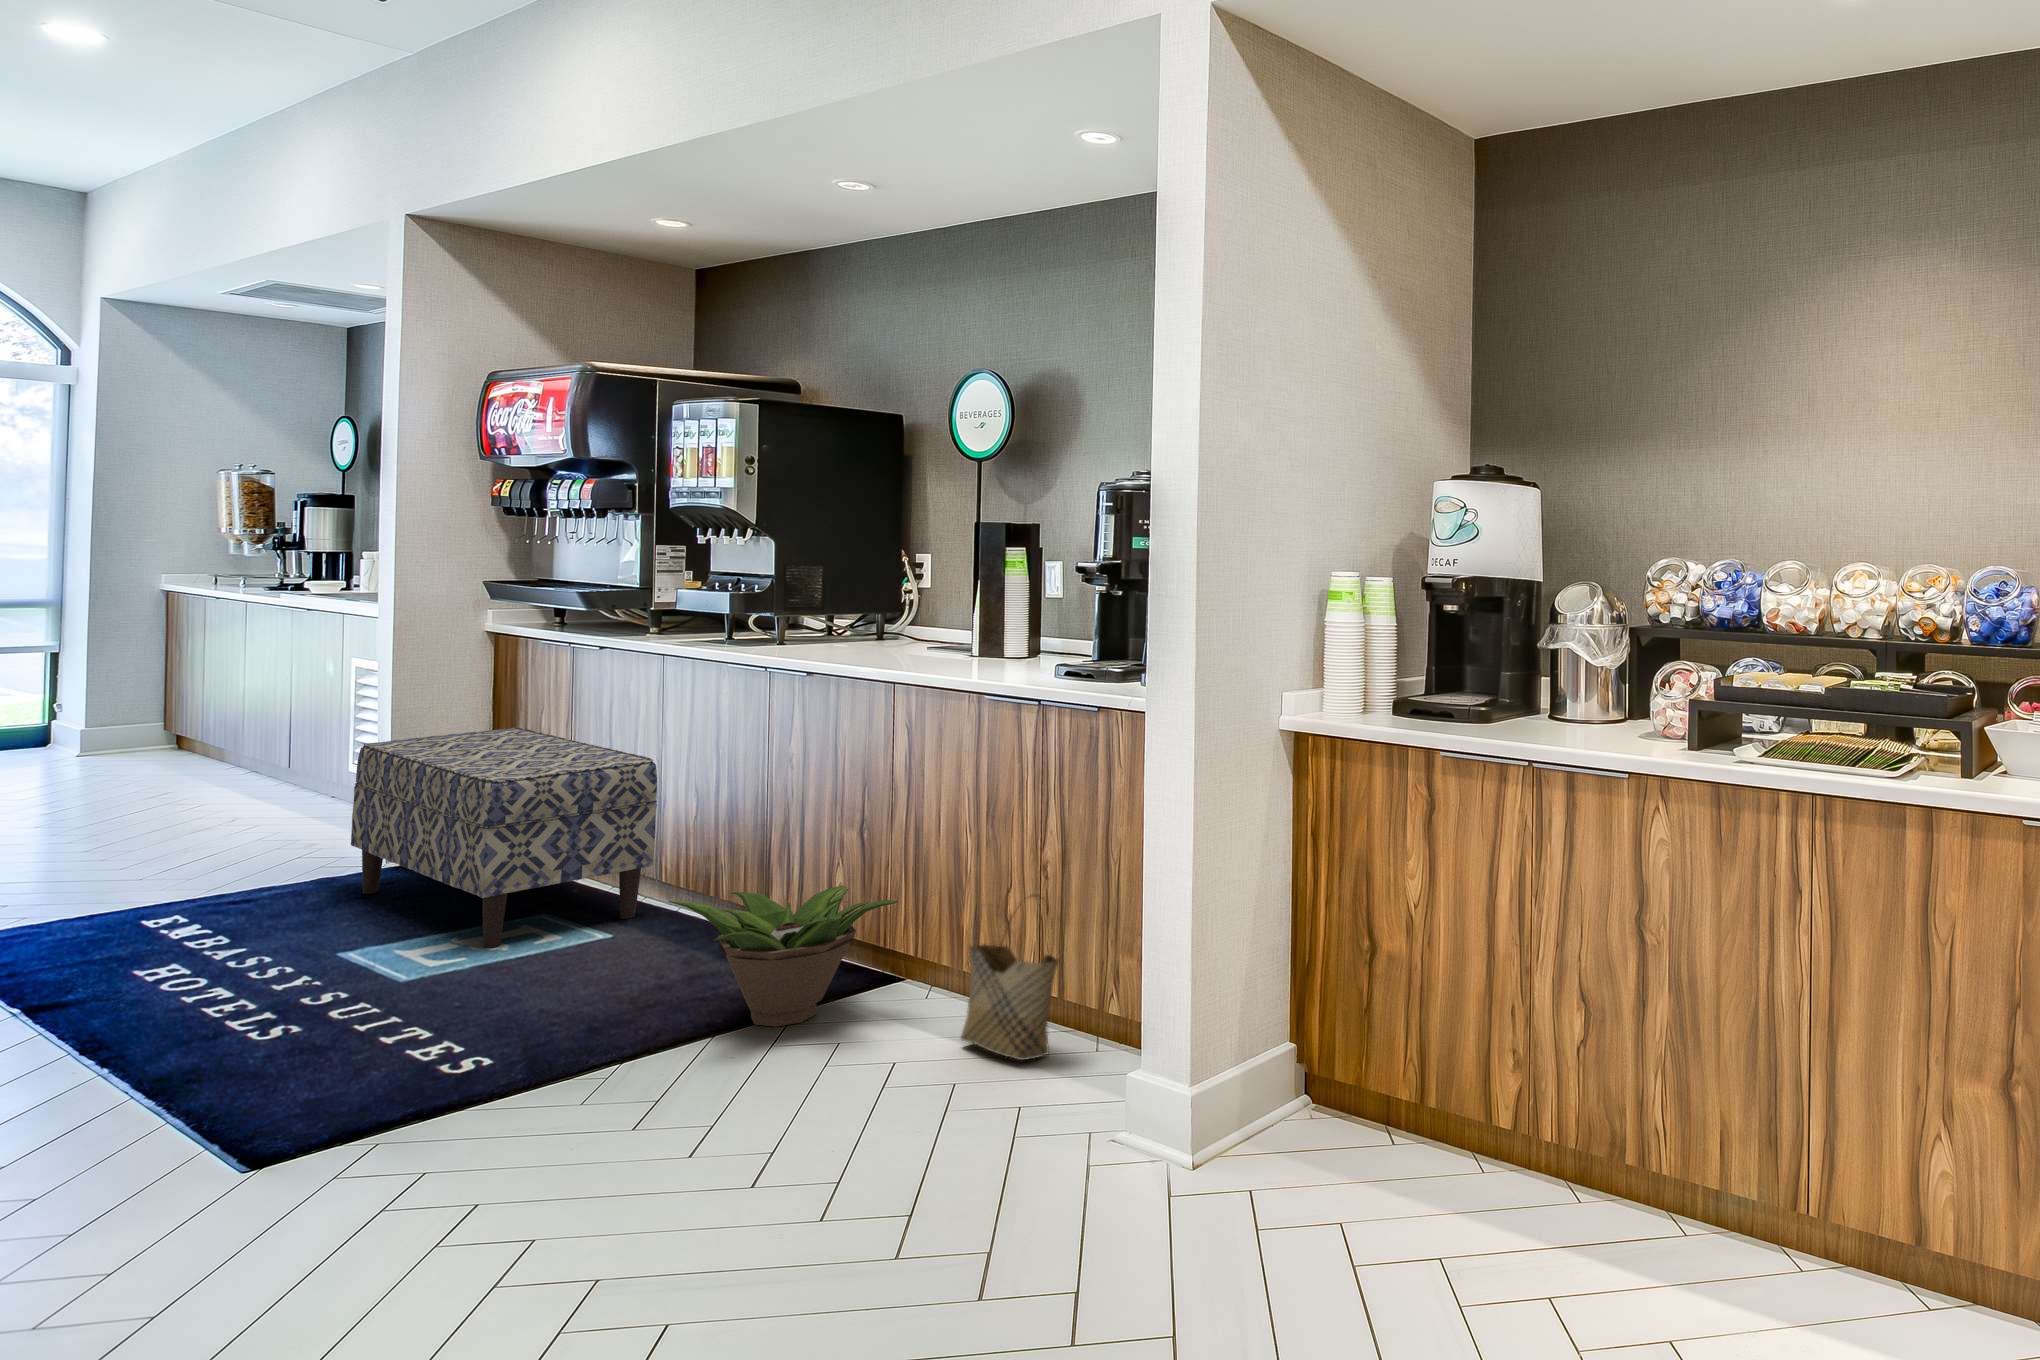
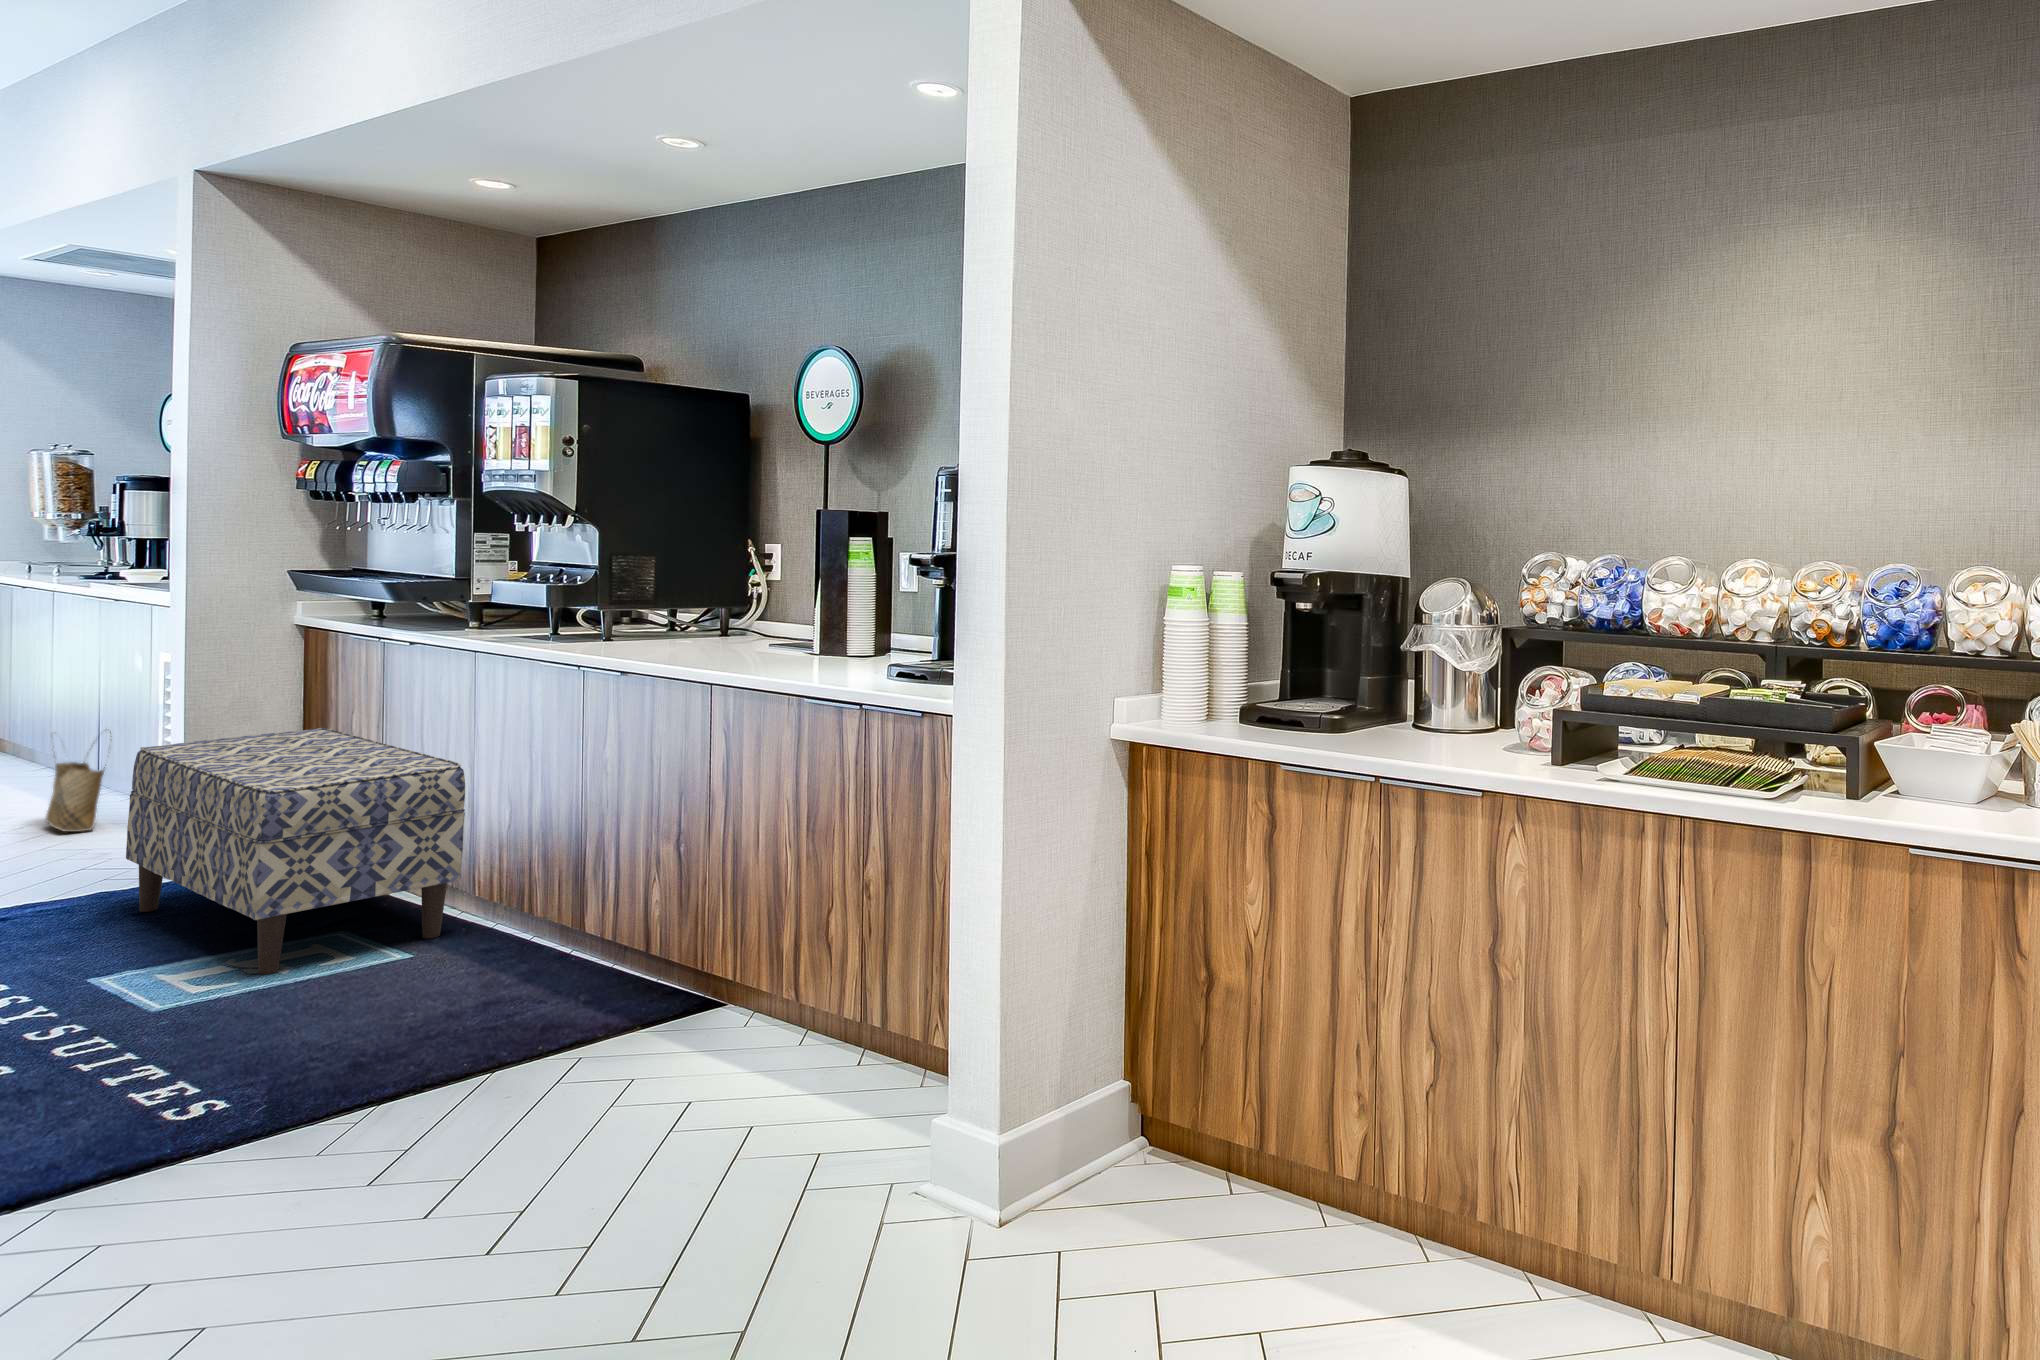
decorative plant: present [669,886,897,1027] -> none [443,906,706,1065]
woven basket: present [961,895,1059,1060] -> present [46,732,112,832]

